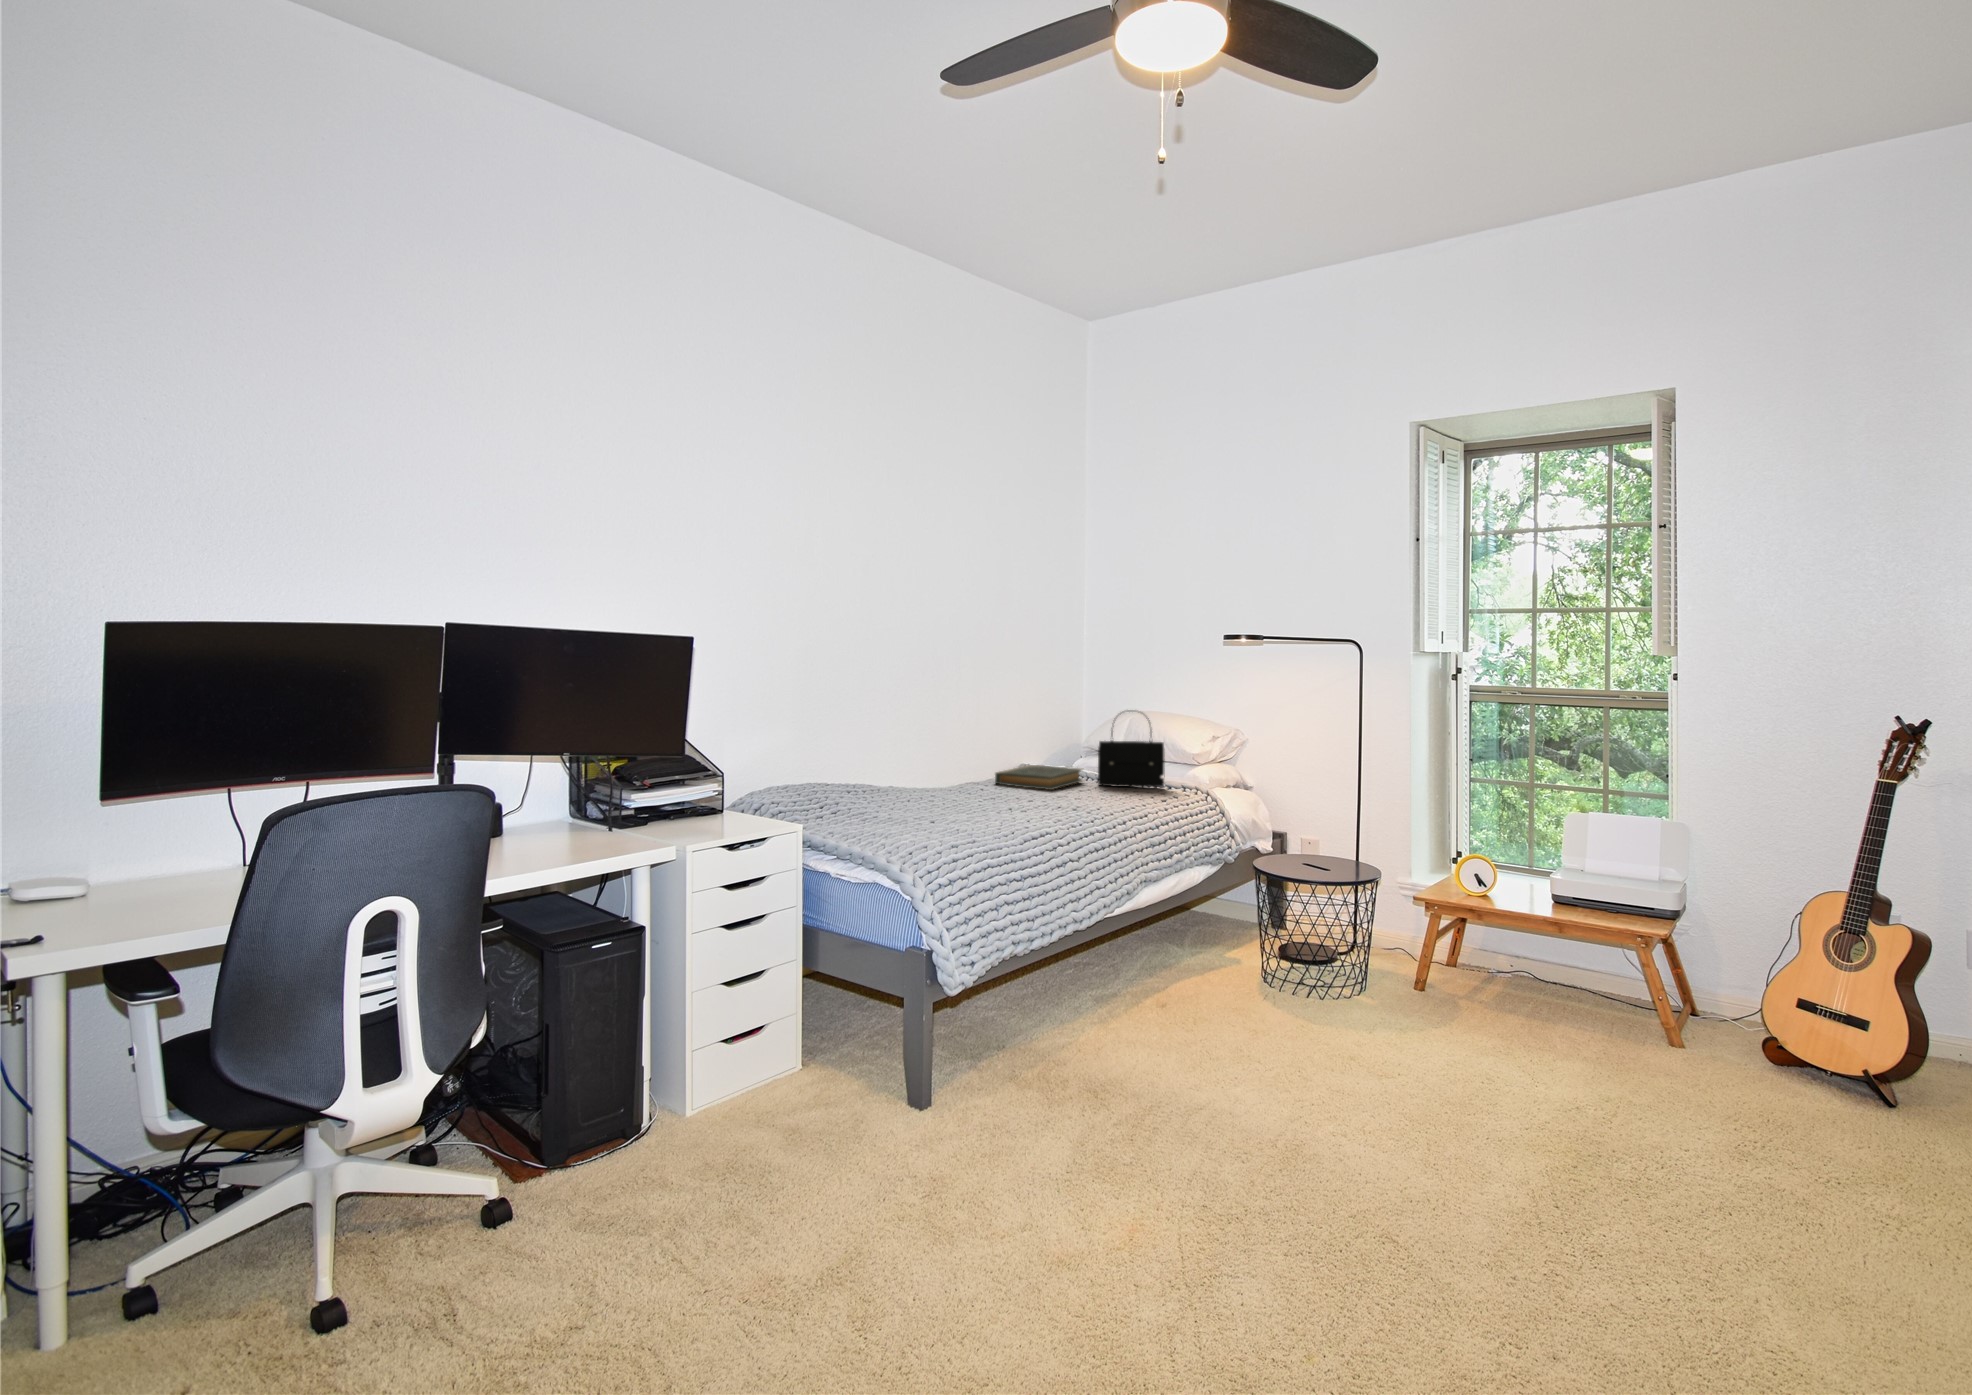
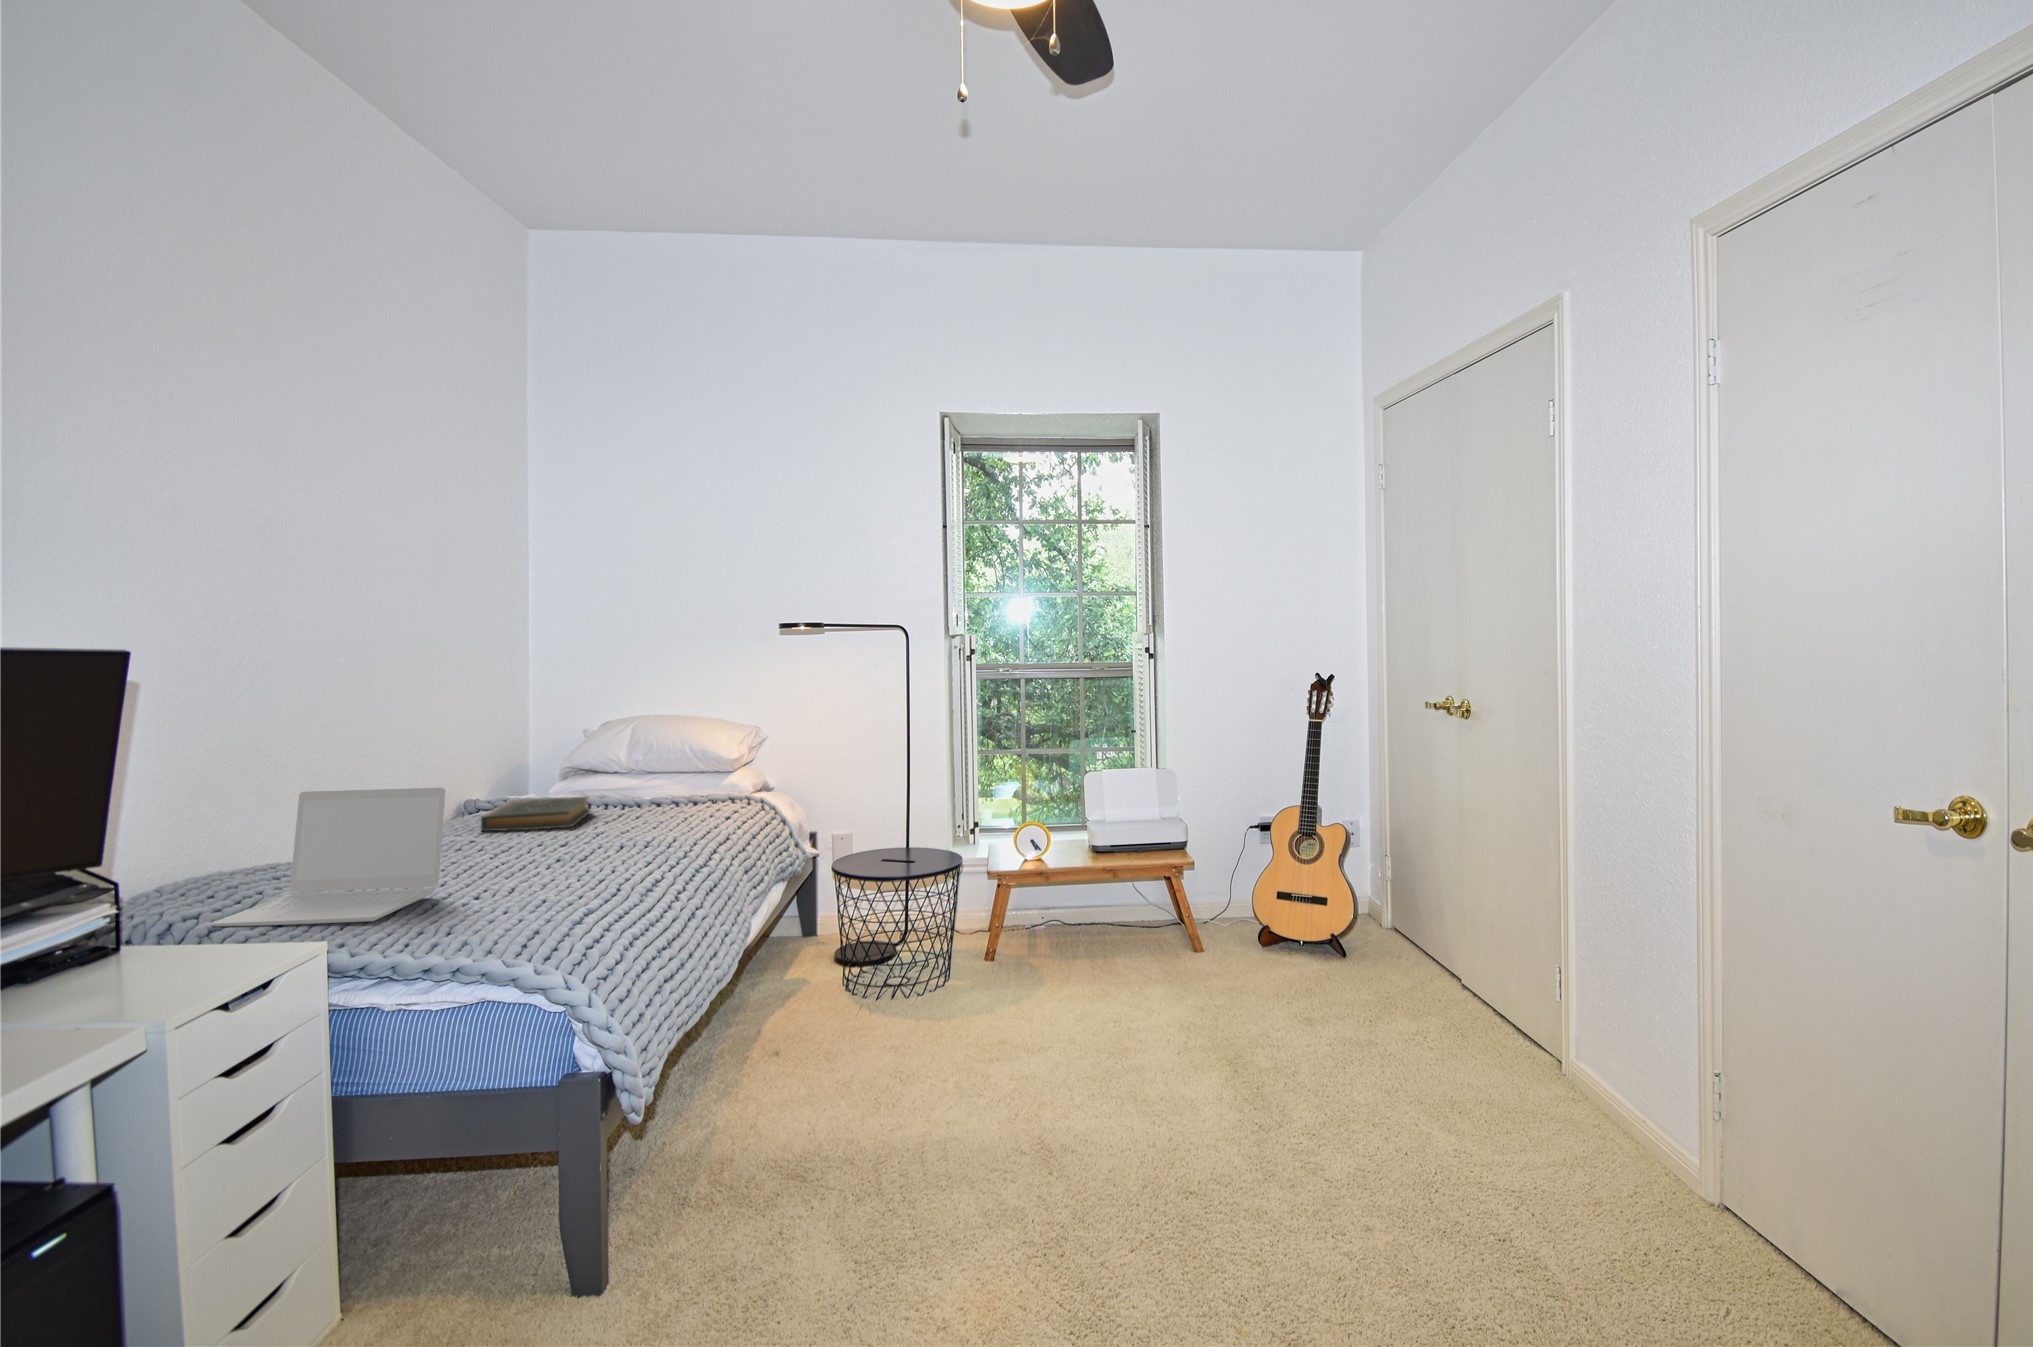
handbag: present [1098,712,1165,787] -> none [612,721,695,814]
laptop: none [784,734,911,822] -> present [212,788,445,926]

